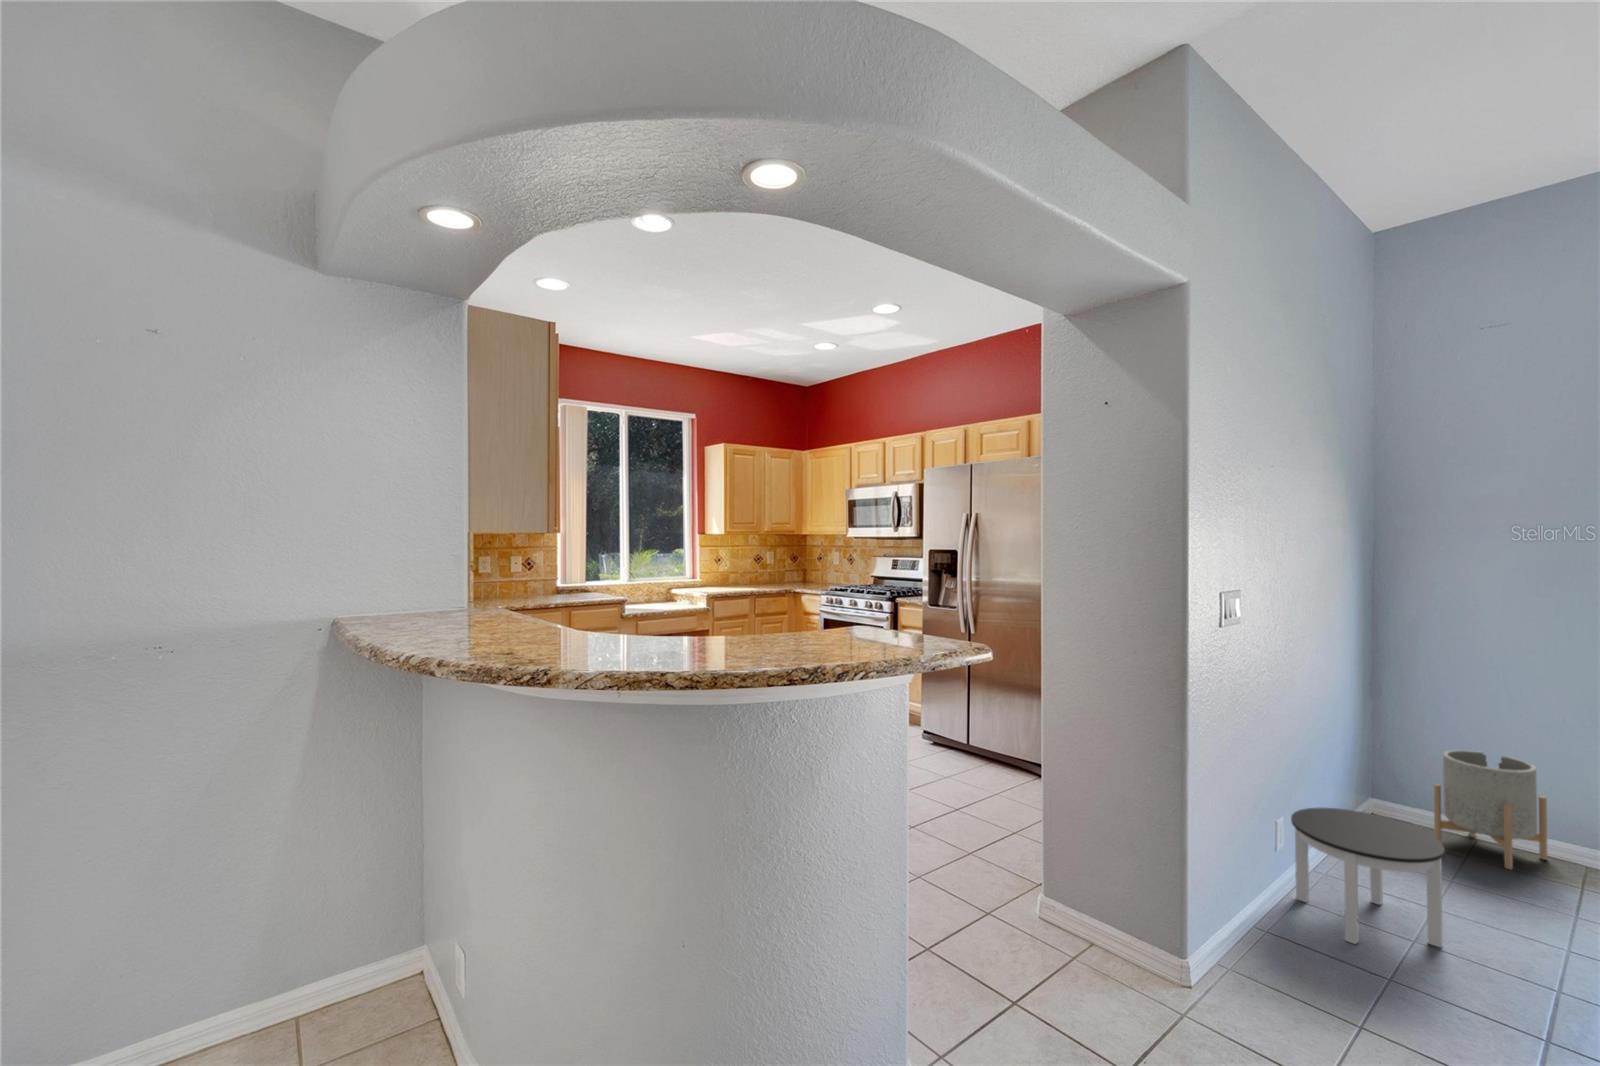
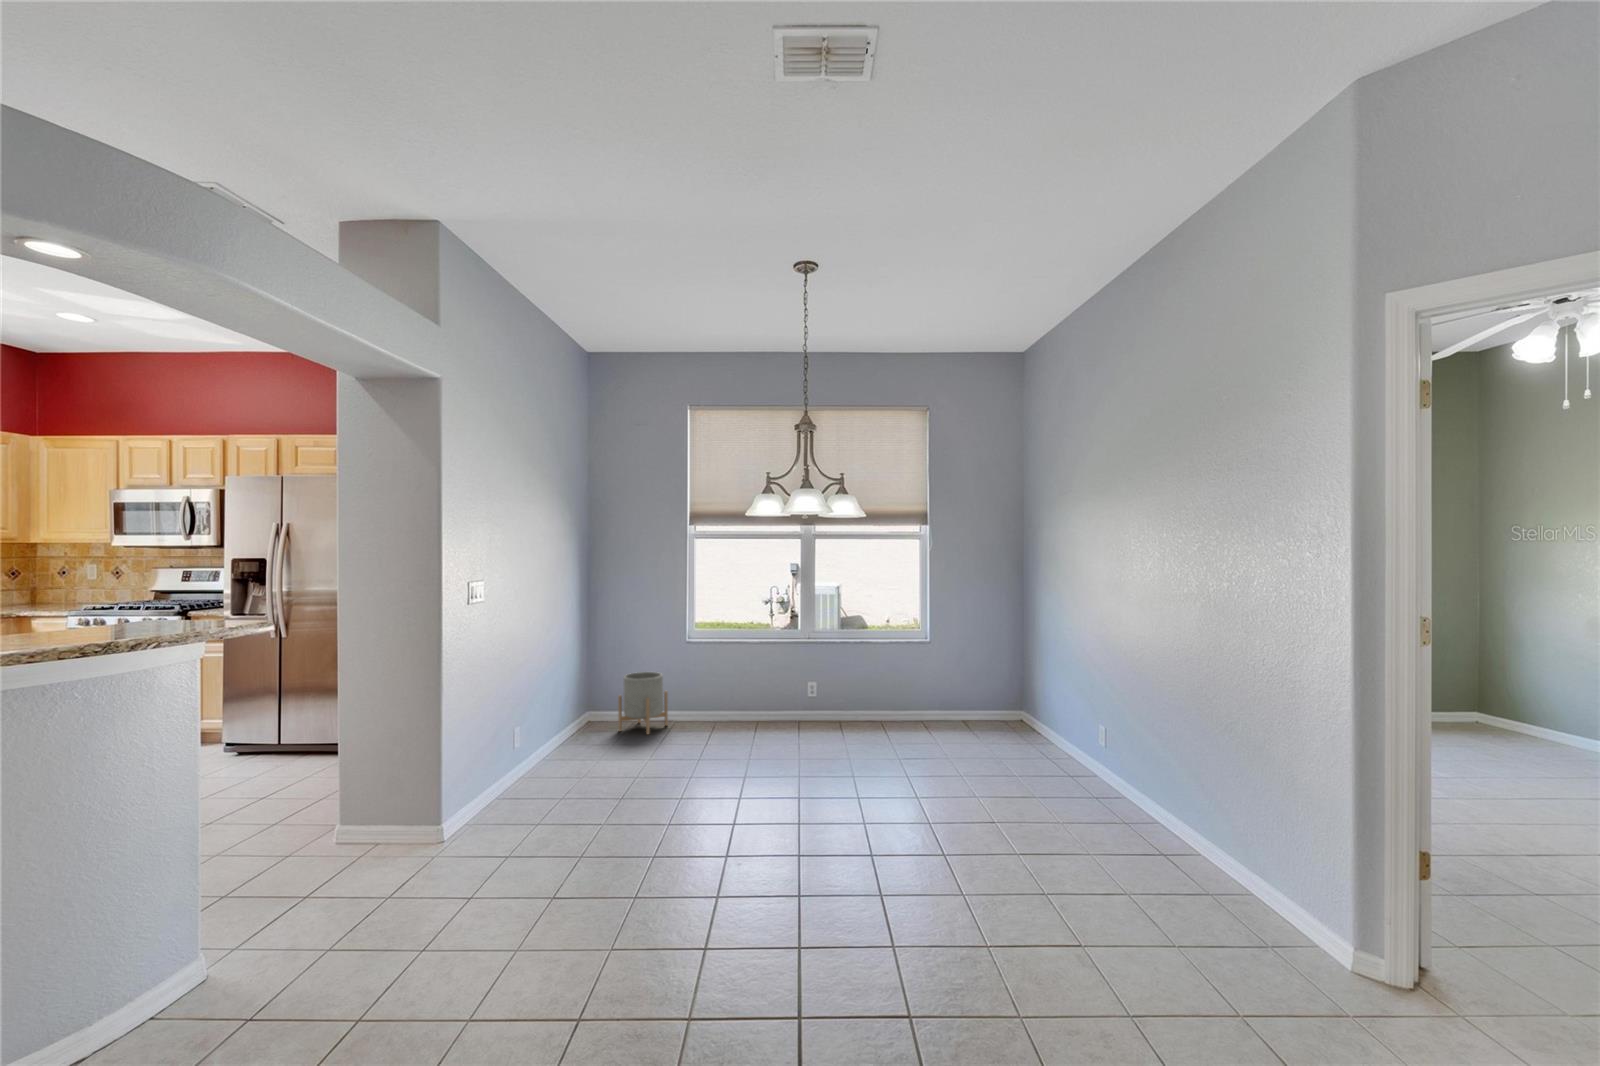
round table: present [1291,808,1445,948] -> none [524,715,600,791]

